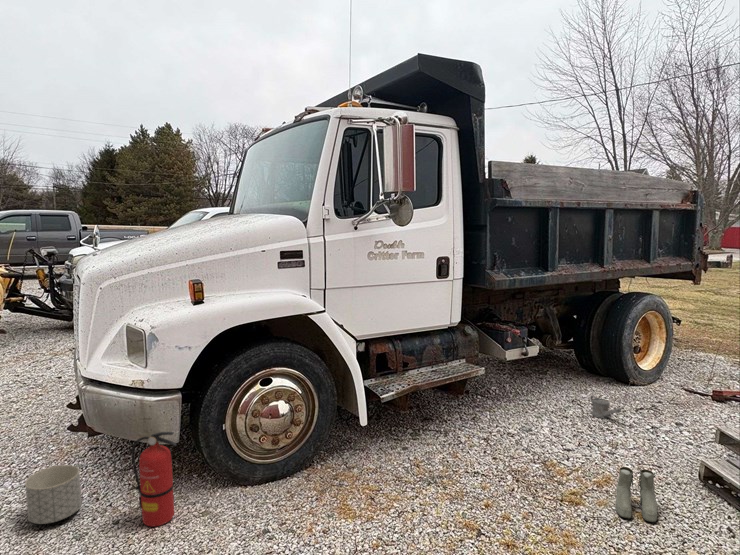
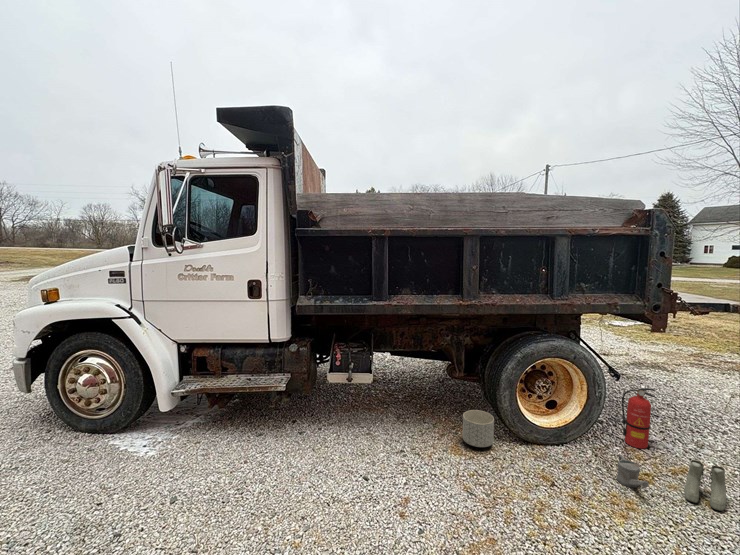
watering can: present [590,396,621,418] -> present [617,455,649,488]
fire extinguisher: present [132,432,176,527] -> present [622,388,656,449]
planter: present [25,465,82,524] -> present [463,410,494,447]

